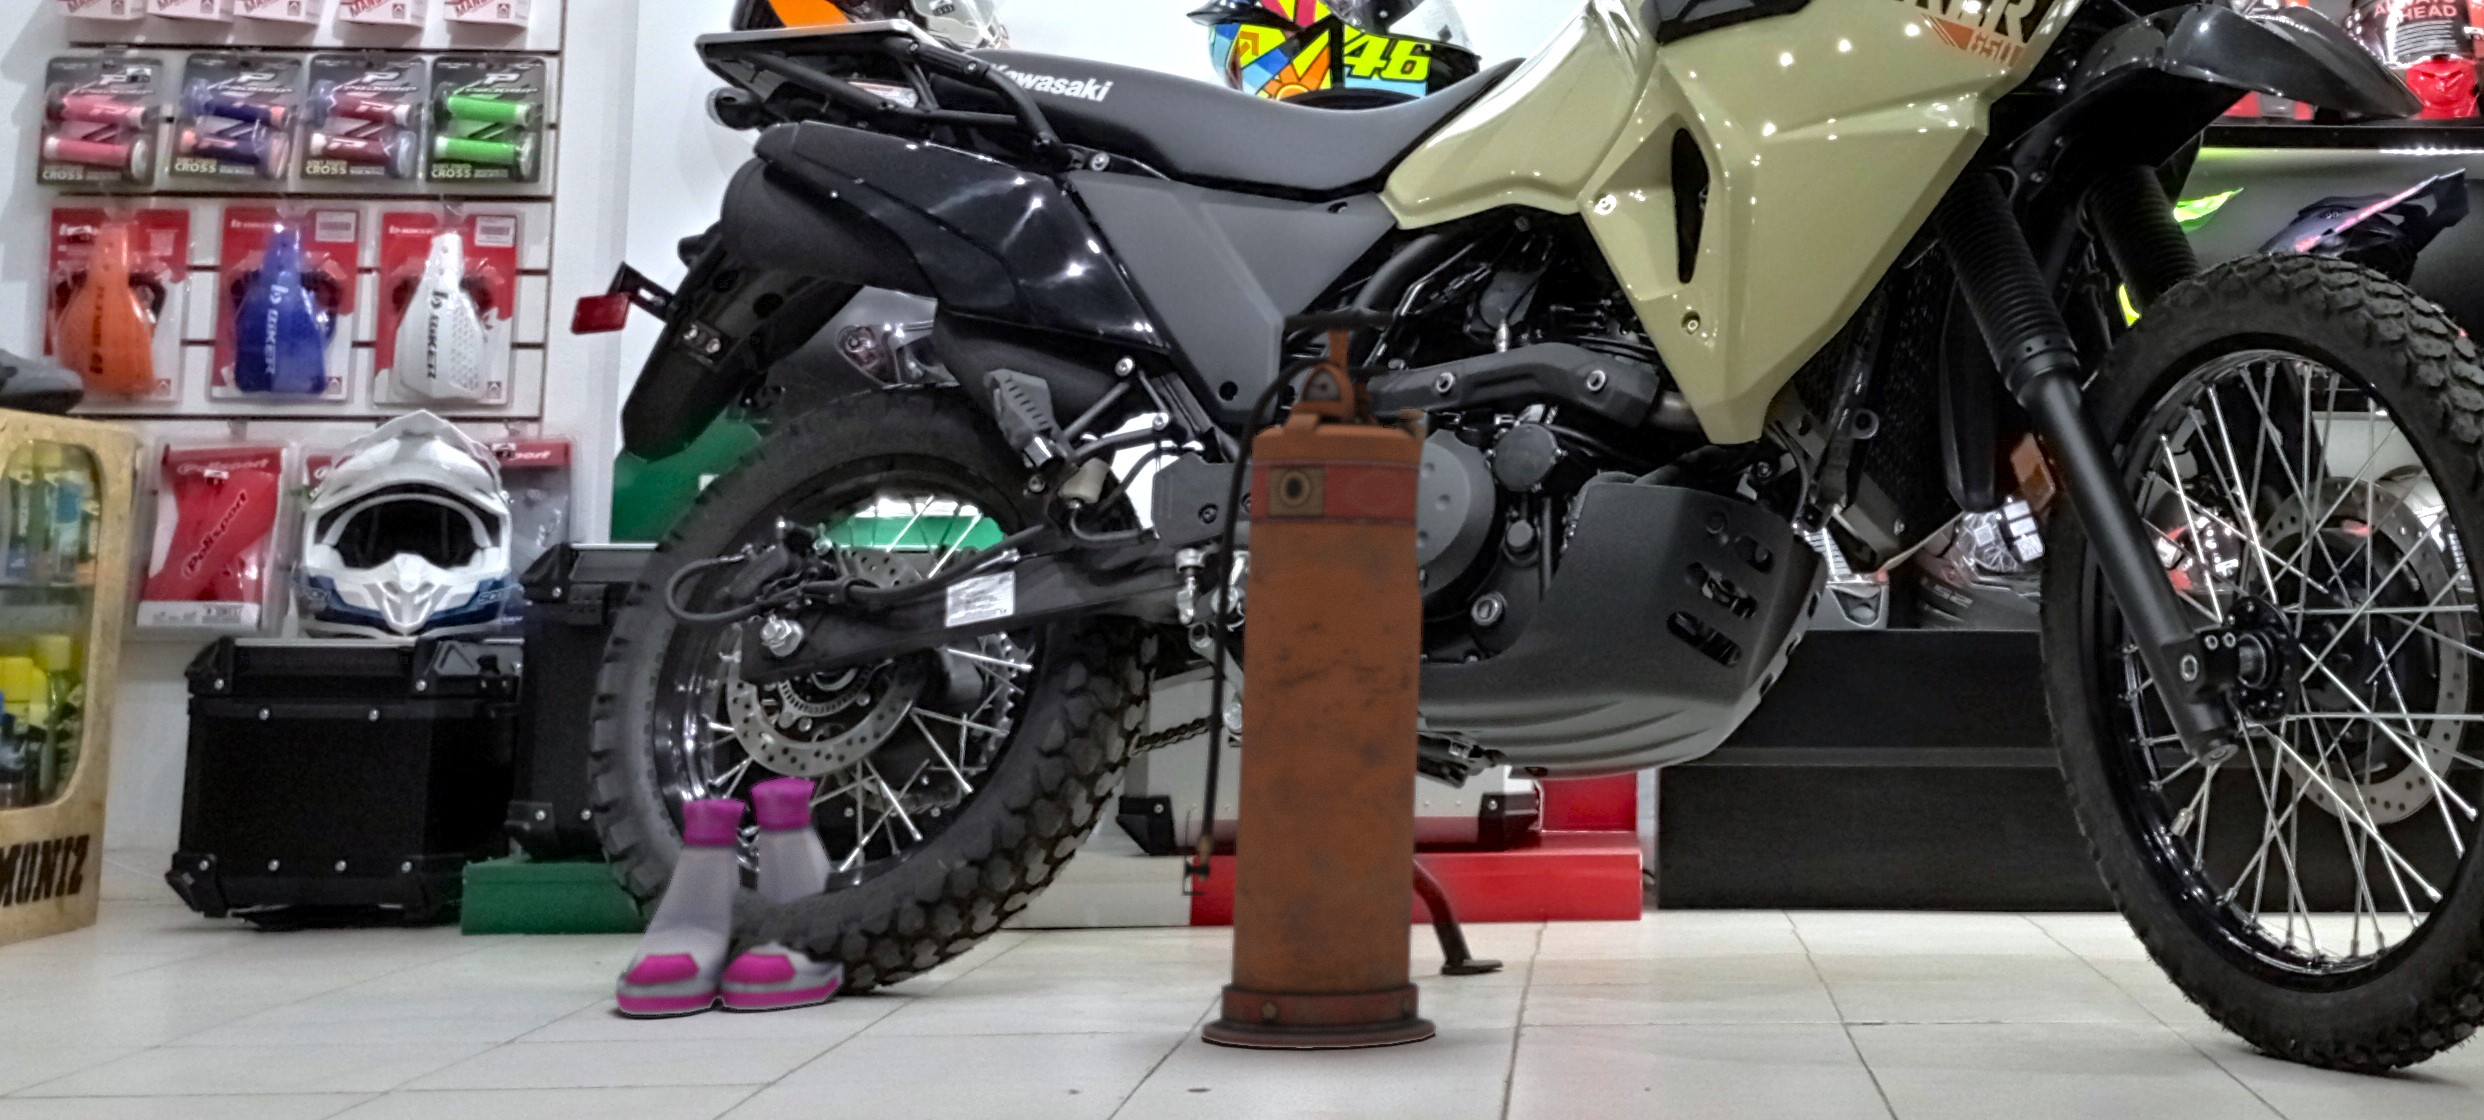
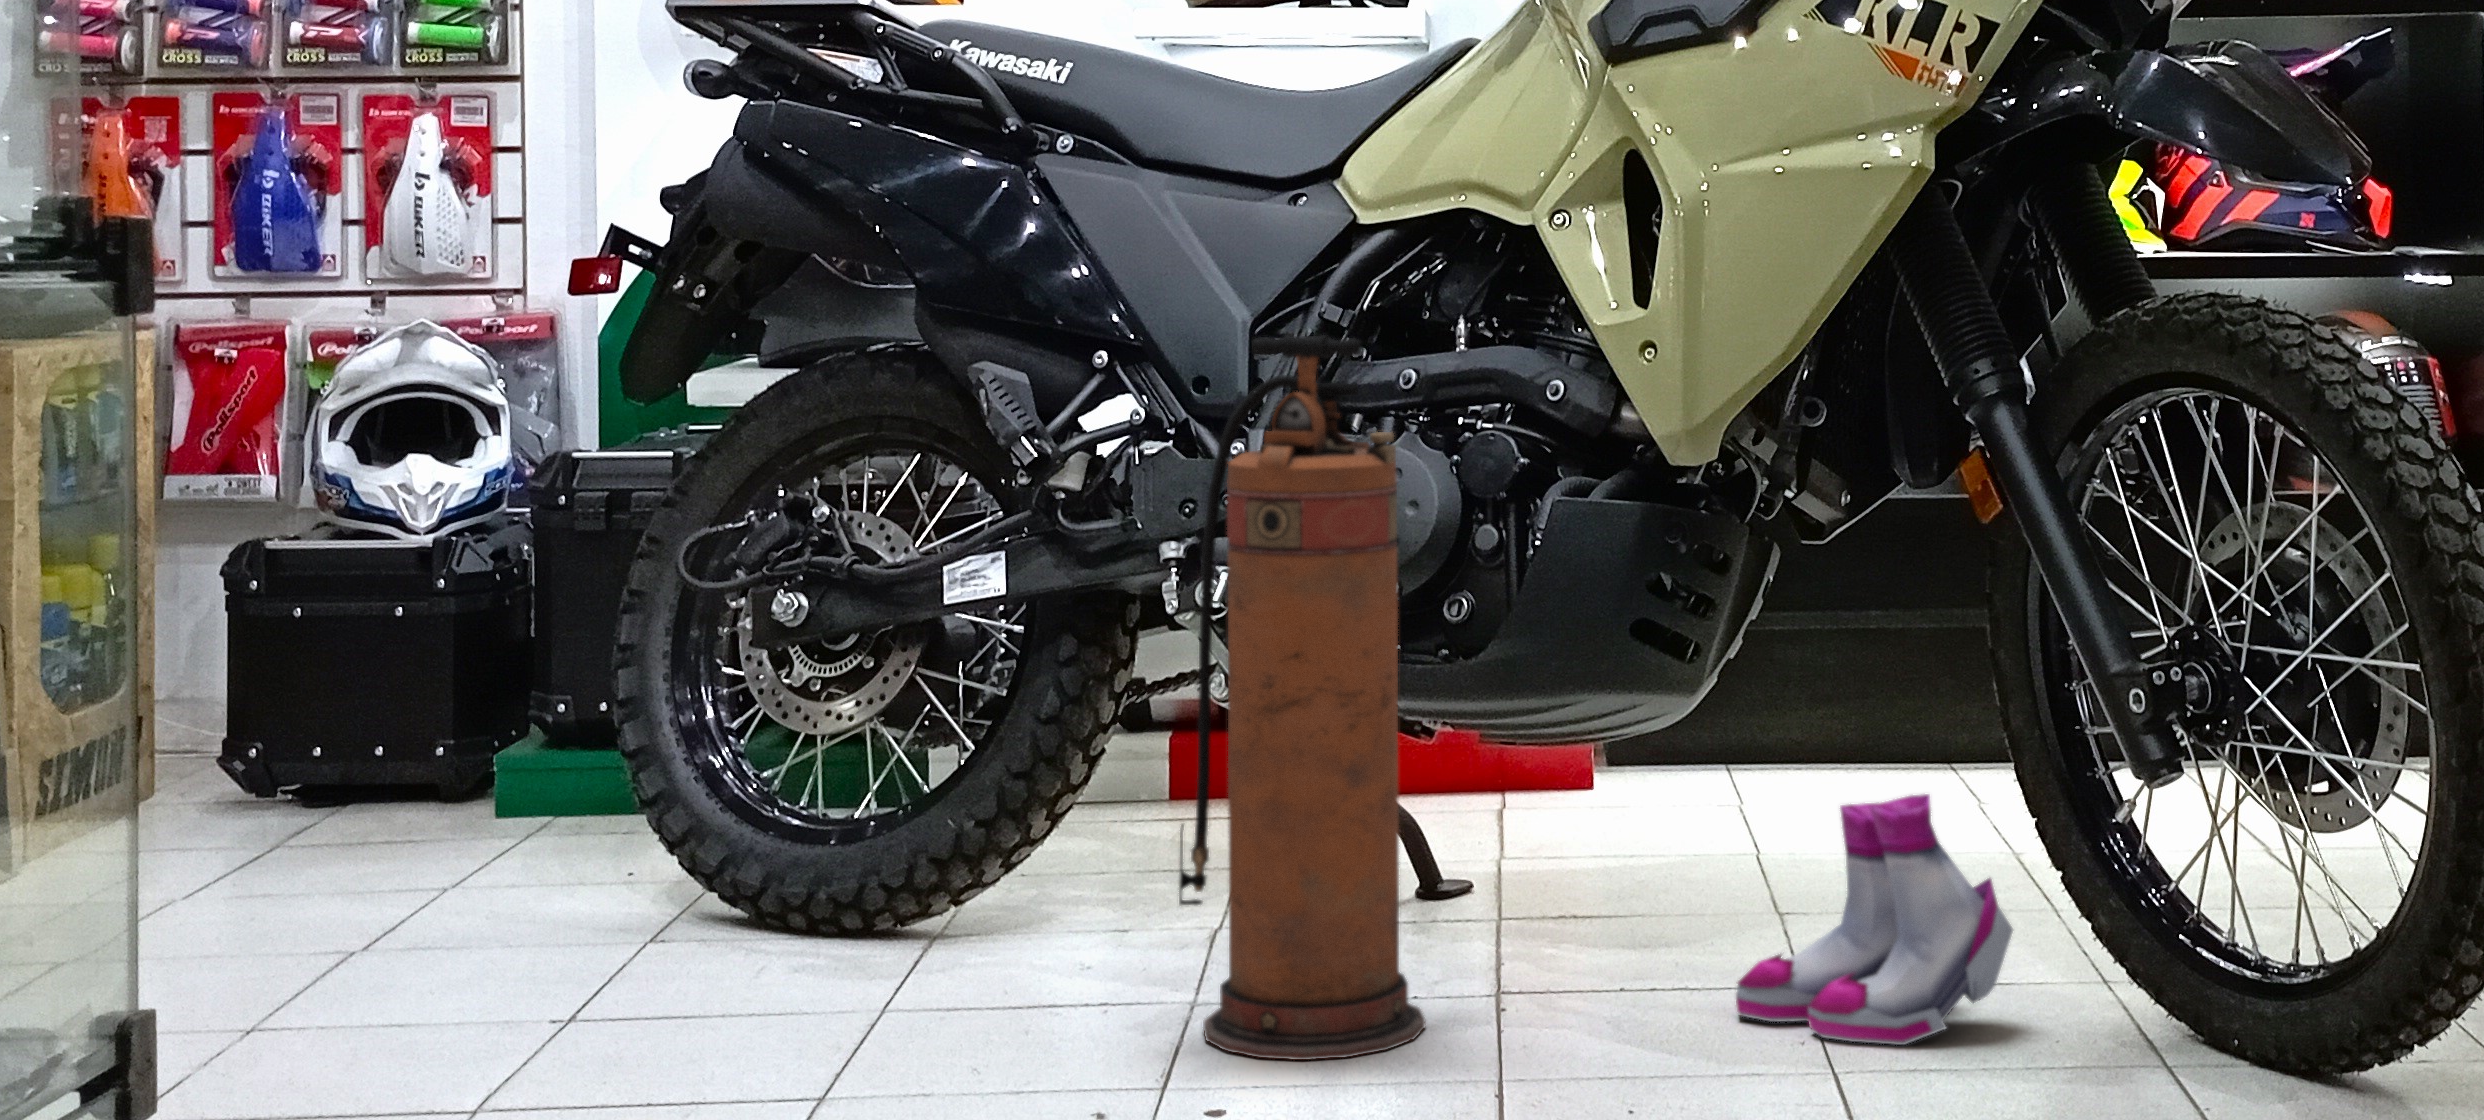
boots: present [616,777,842,1015] -> present [1736,794,2013,1045]

